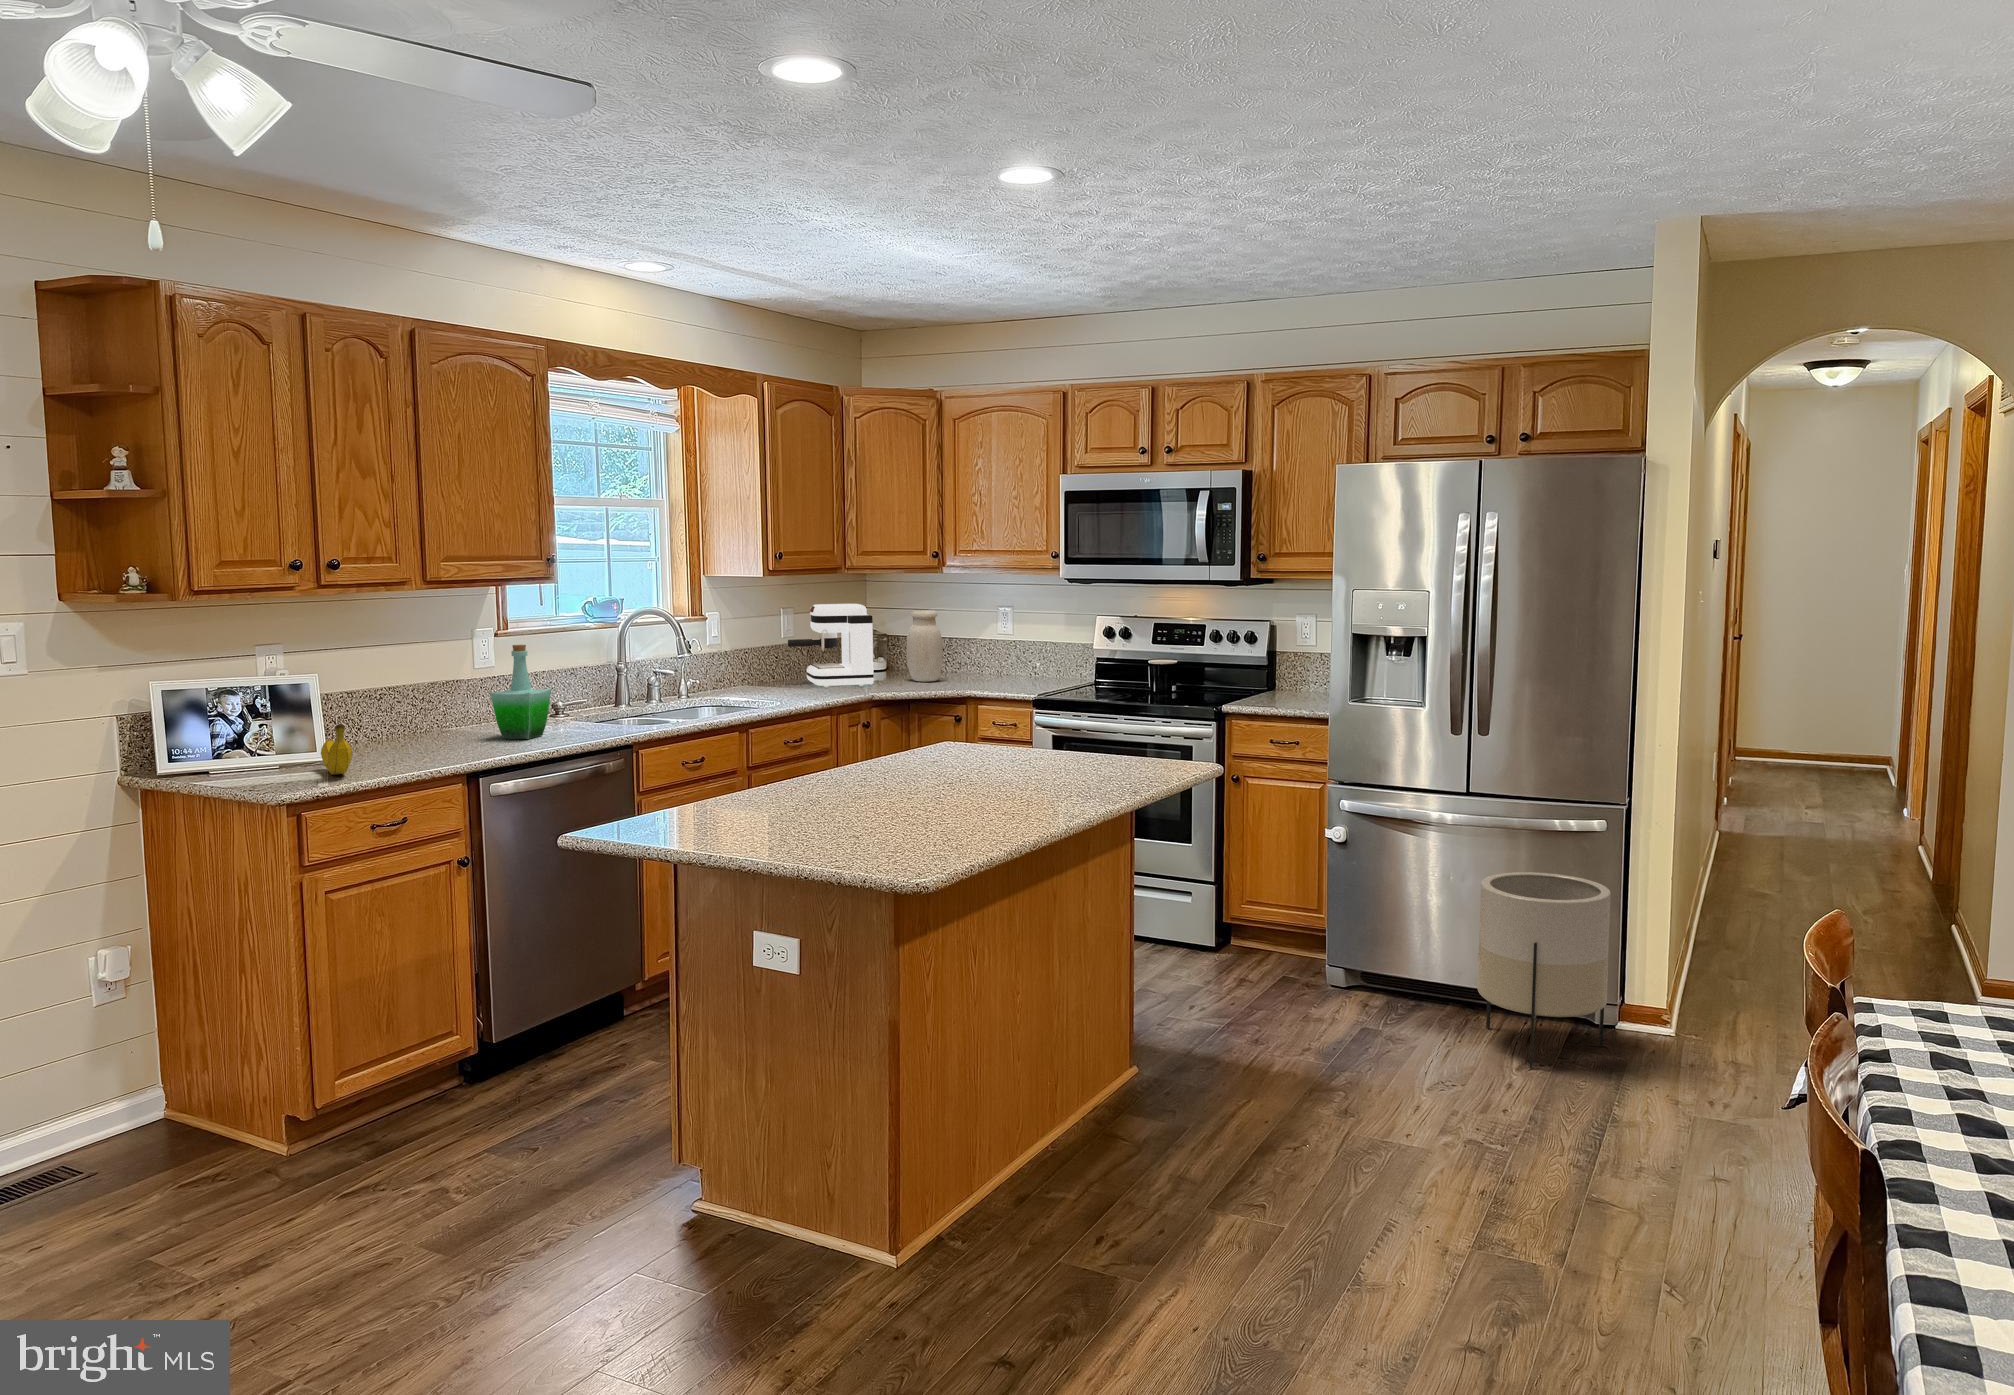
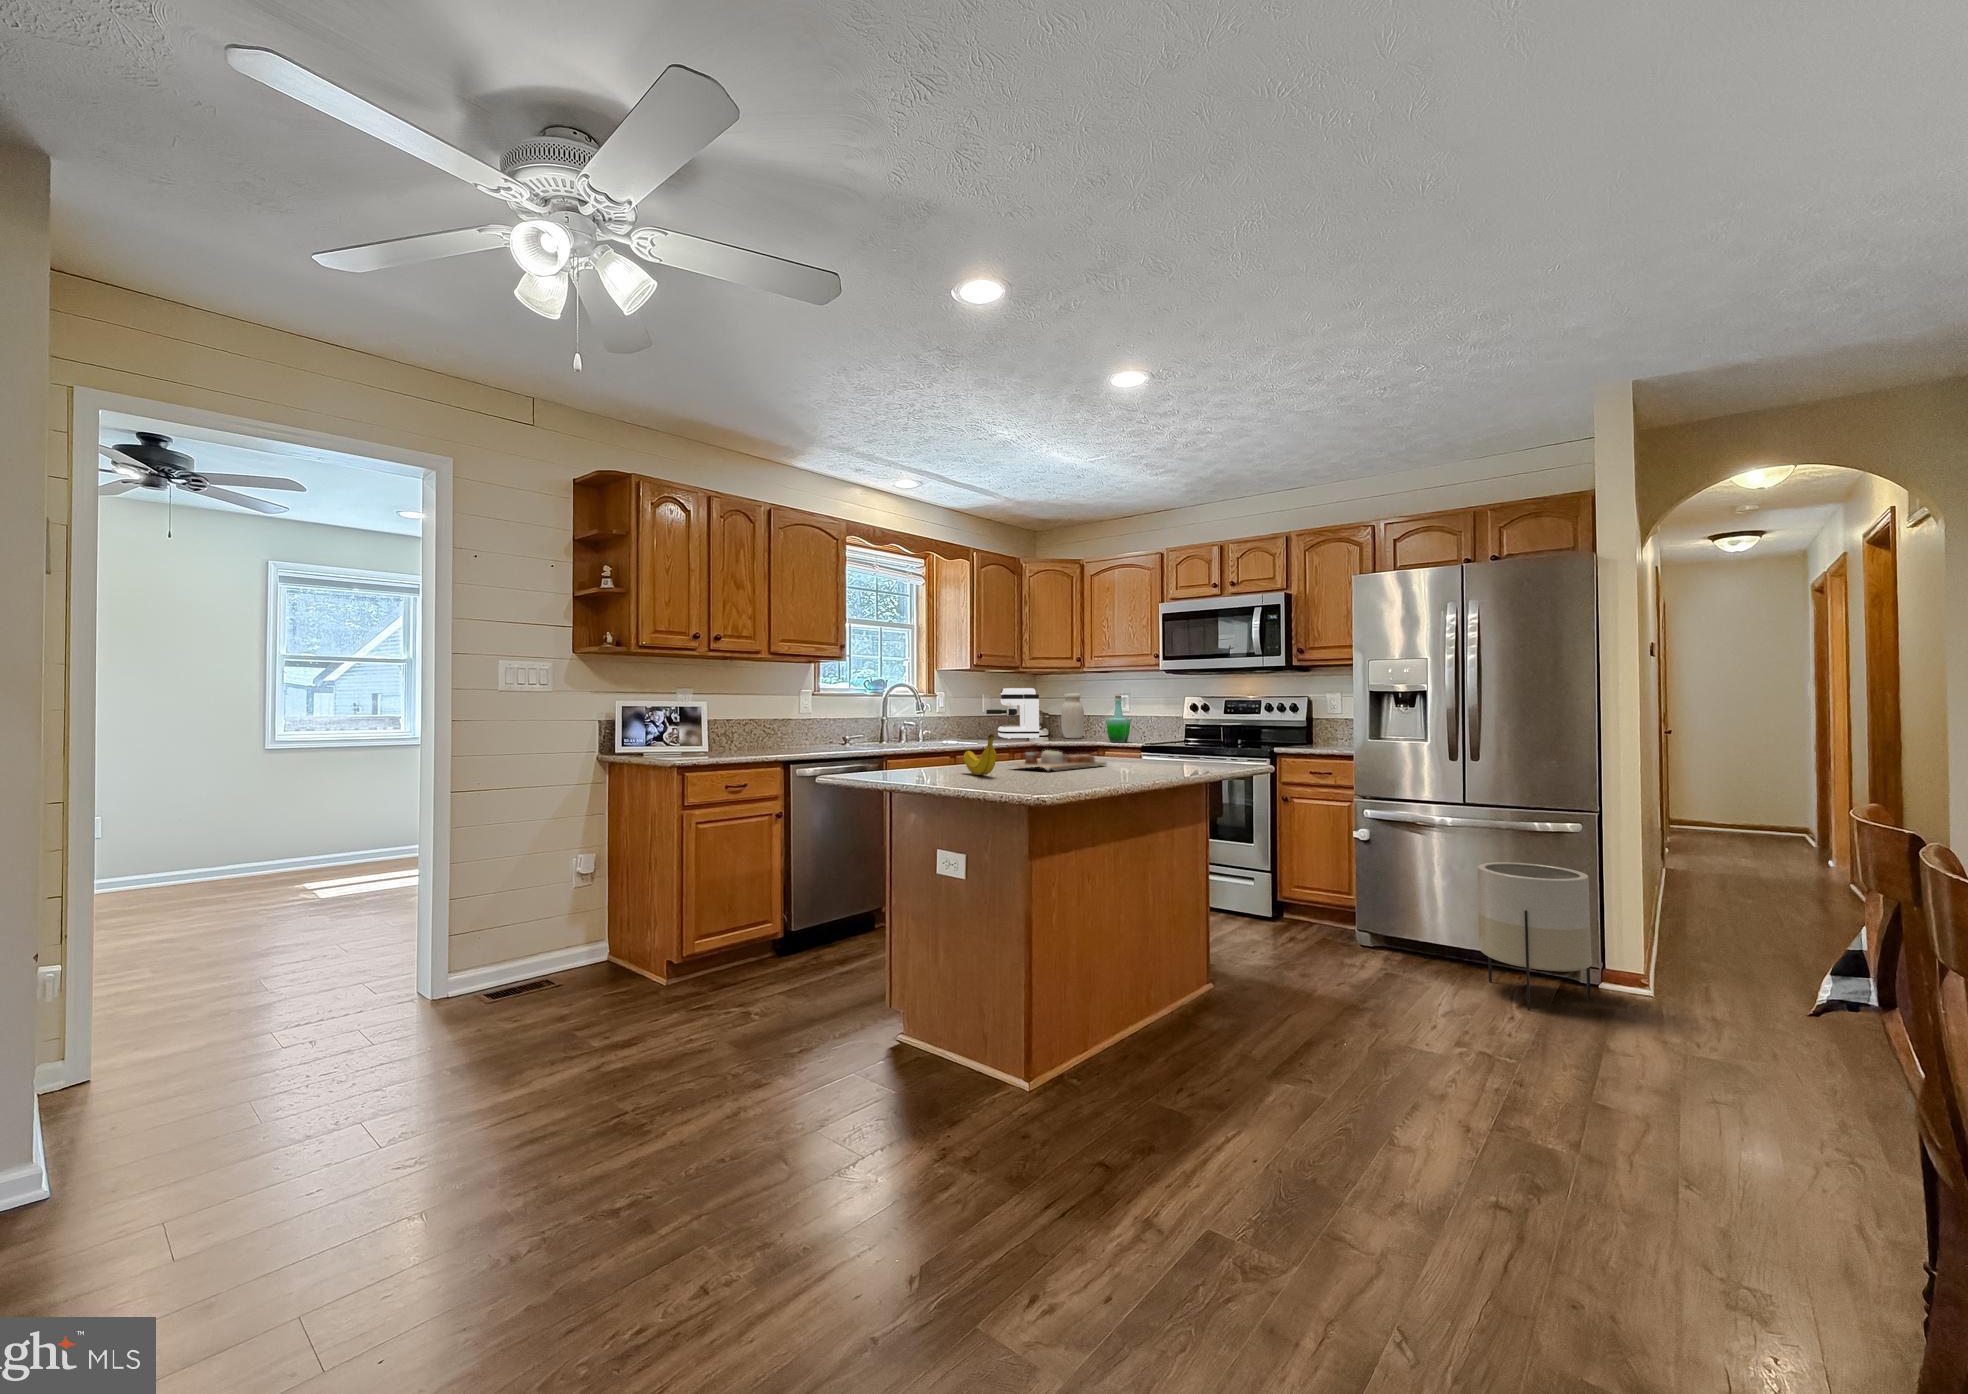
bottle: present [490,645,551,739] -> present [1106,696,1131,742]
fruit: present [321,724,352,775] -> present [963,734,996,775]
cutting board: none [847,756,994,801] -> present [1012,750,1107,771]

